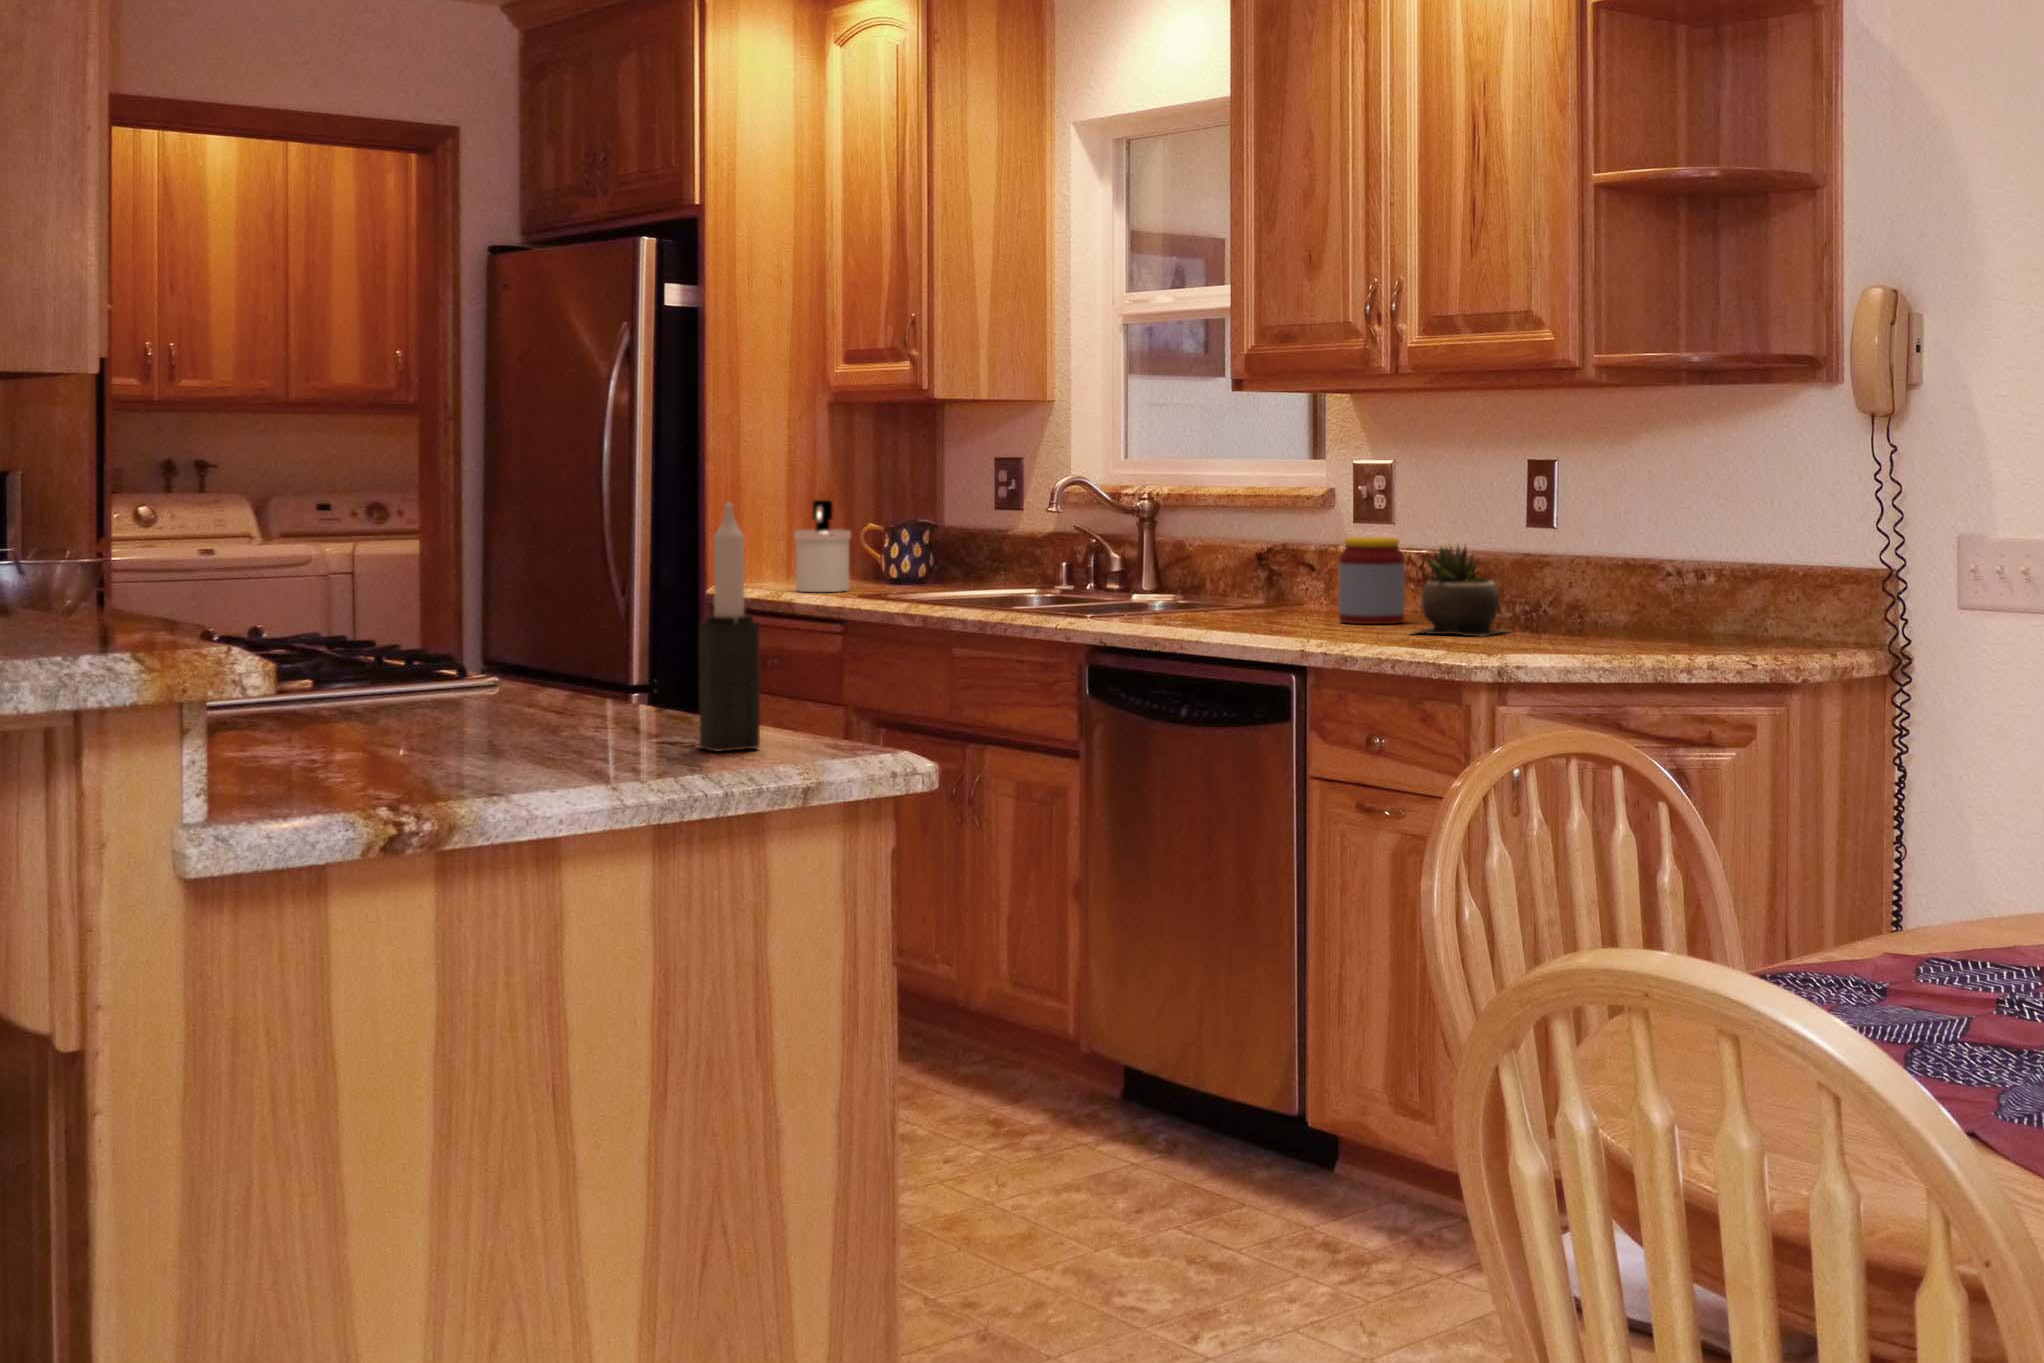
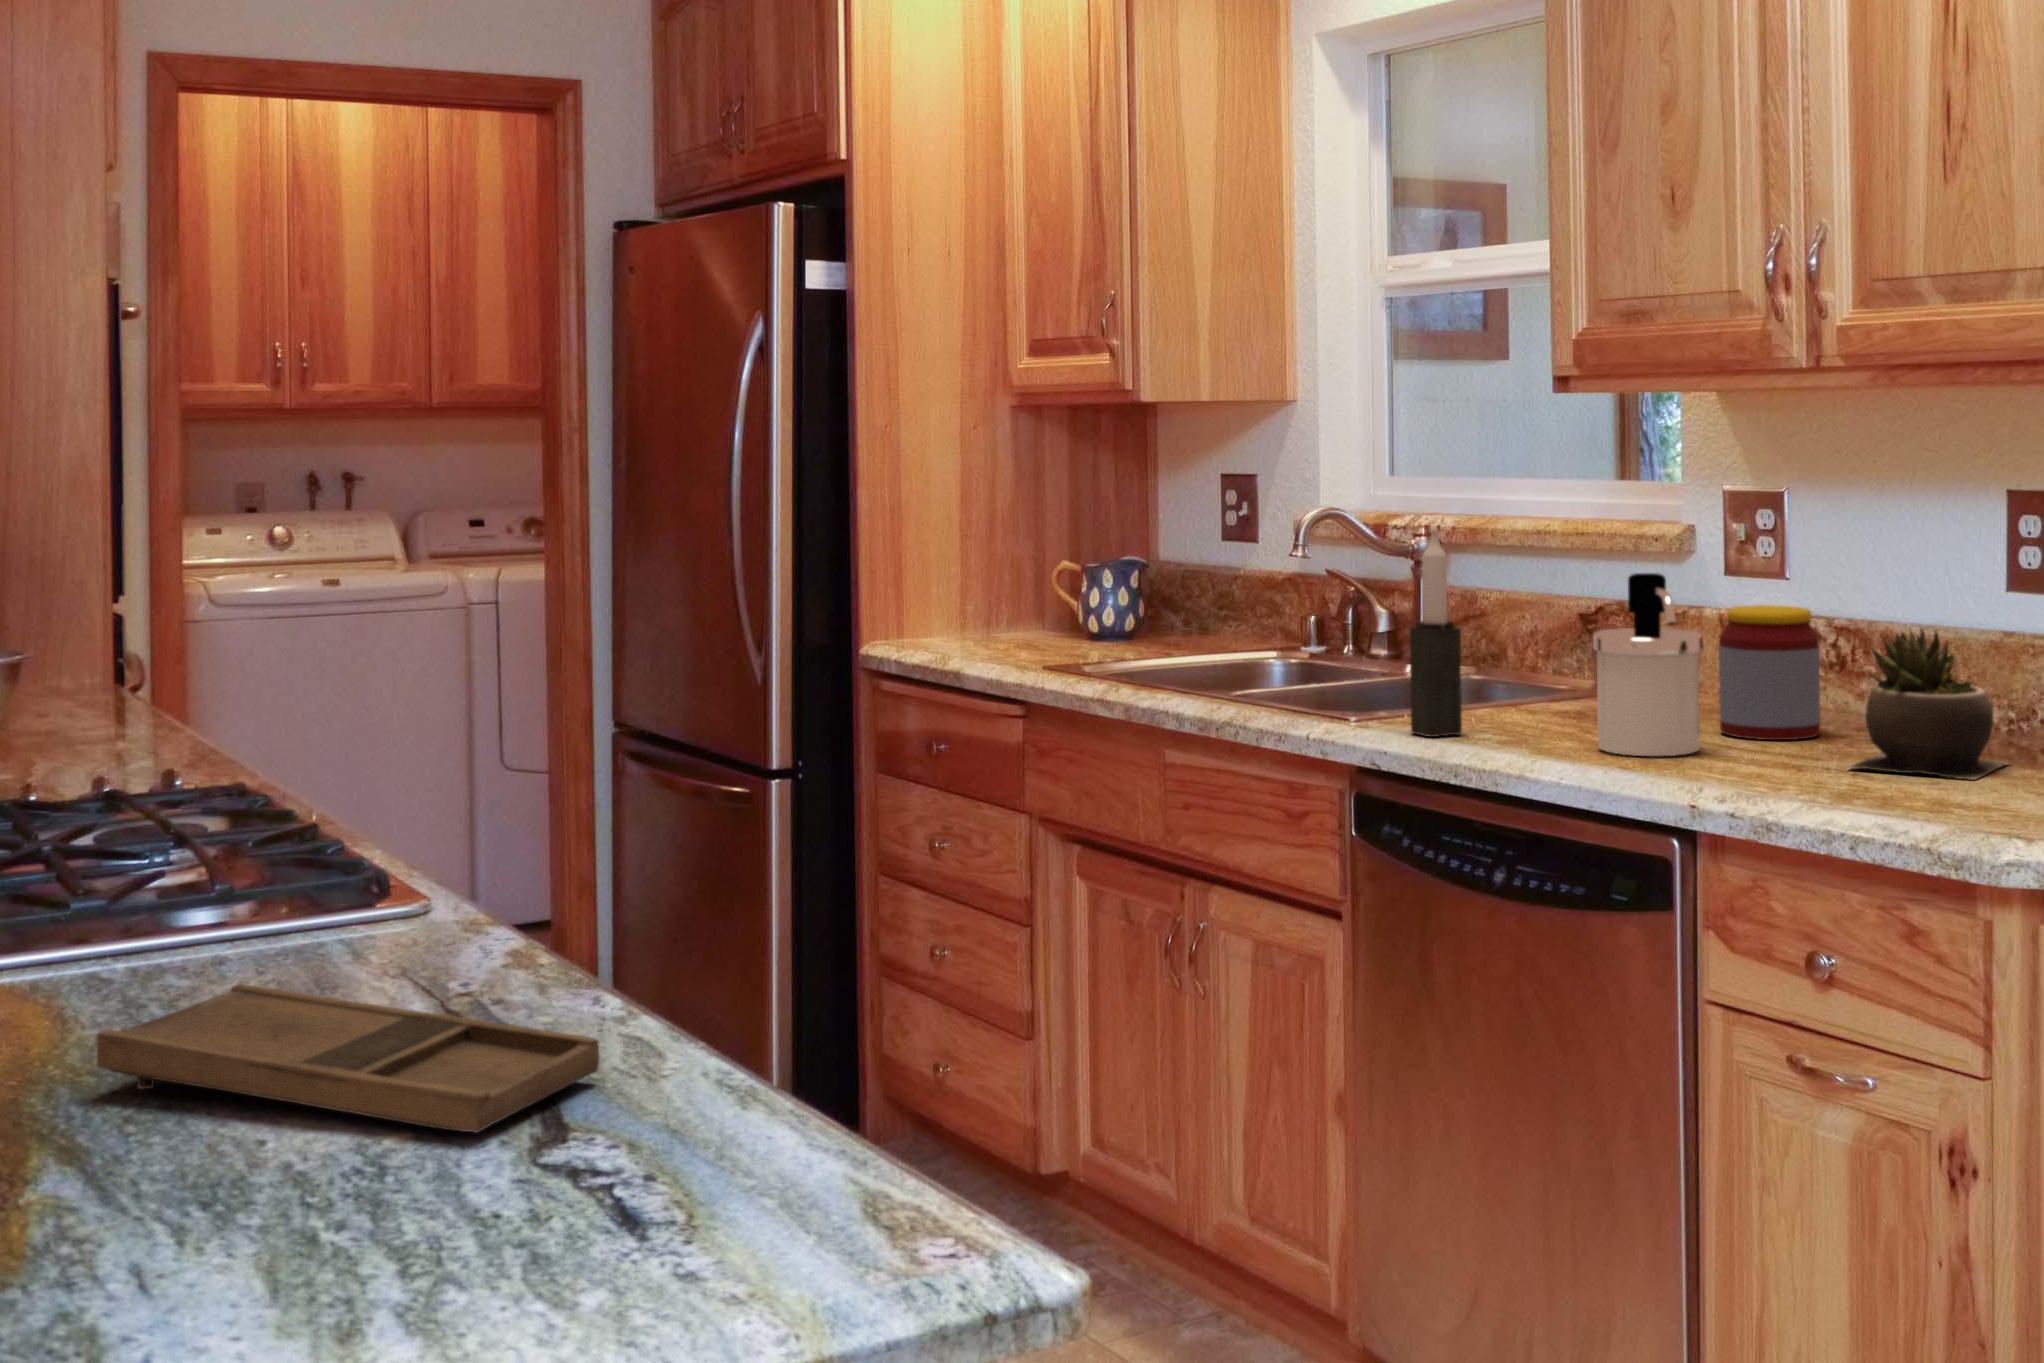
soap dispenser: present [794,500,851,592] -> present [1593,573,1703,756]
candle: present [699,503,760,751] -> present [1410,527,1462,737]
tray: none [368,690,656,740] -> present [97,984,600,1133]

